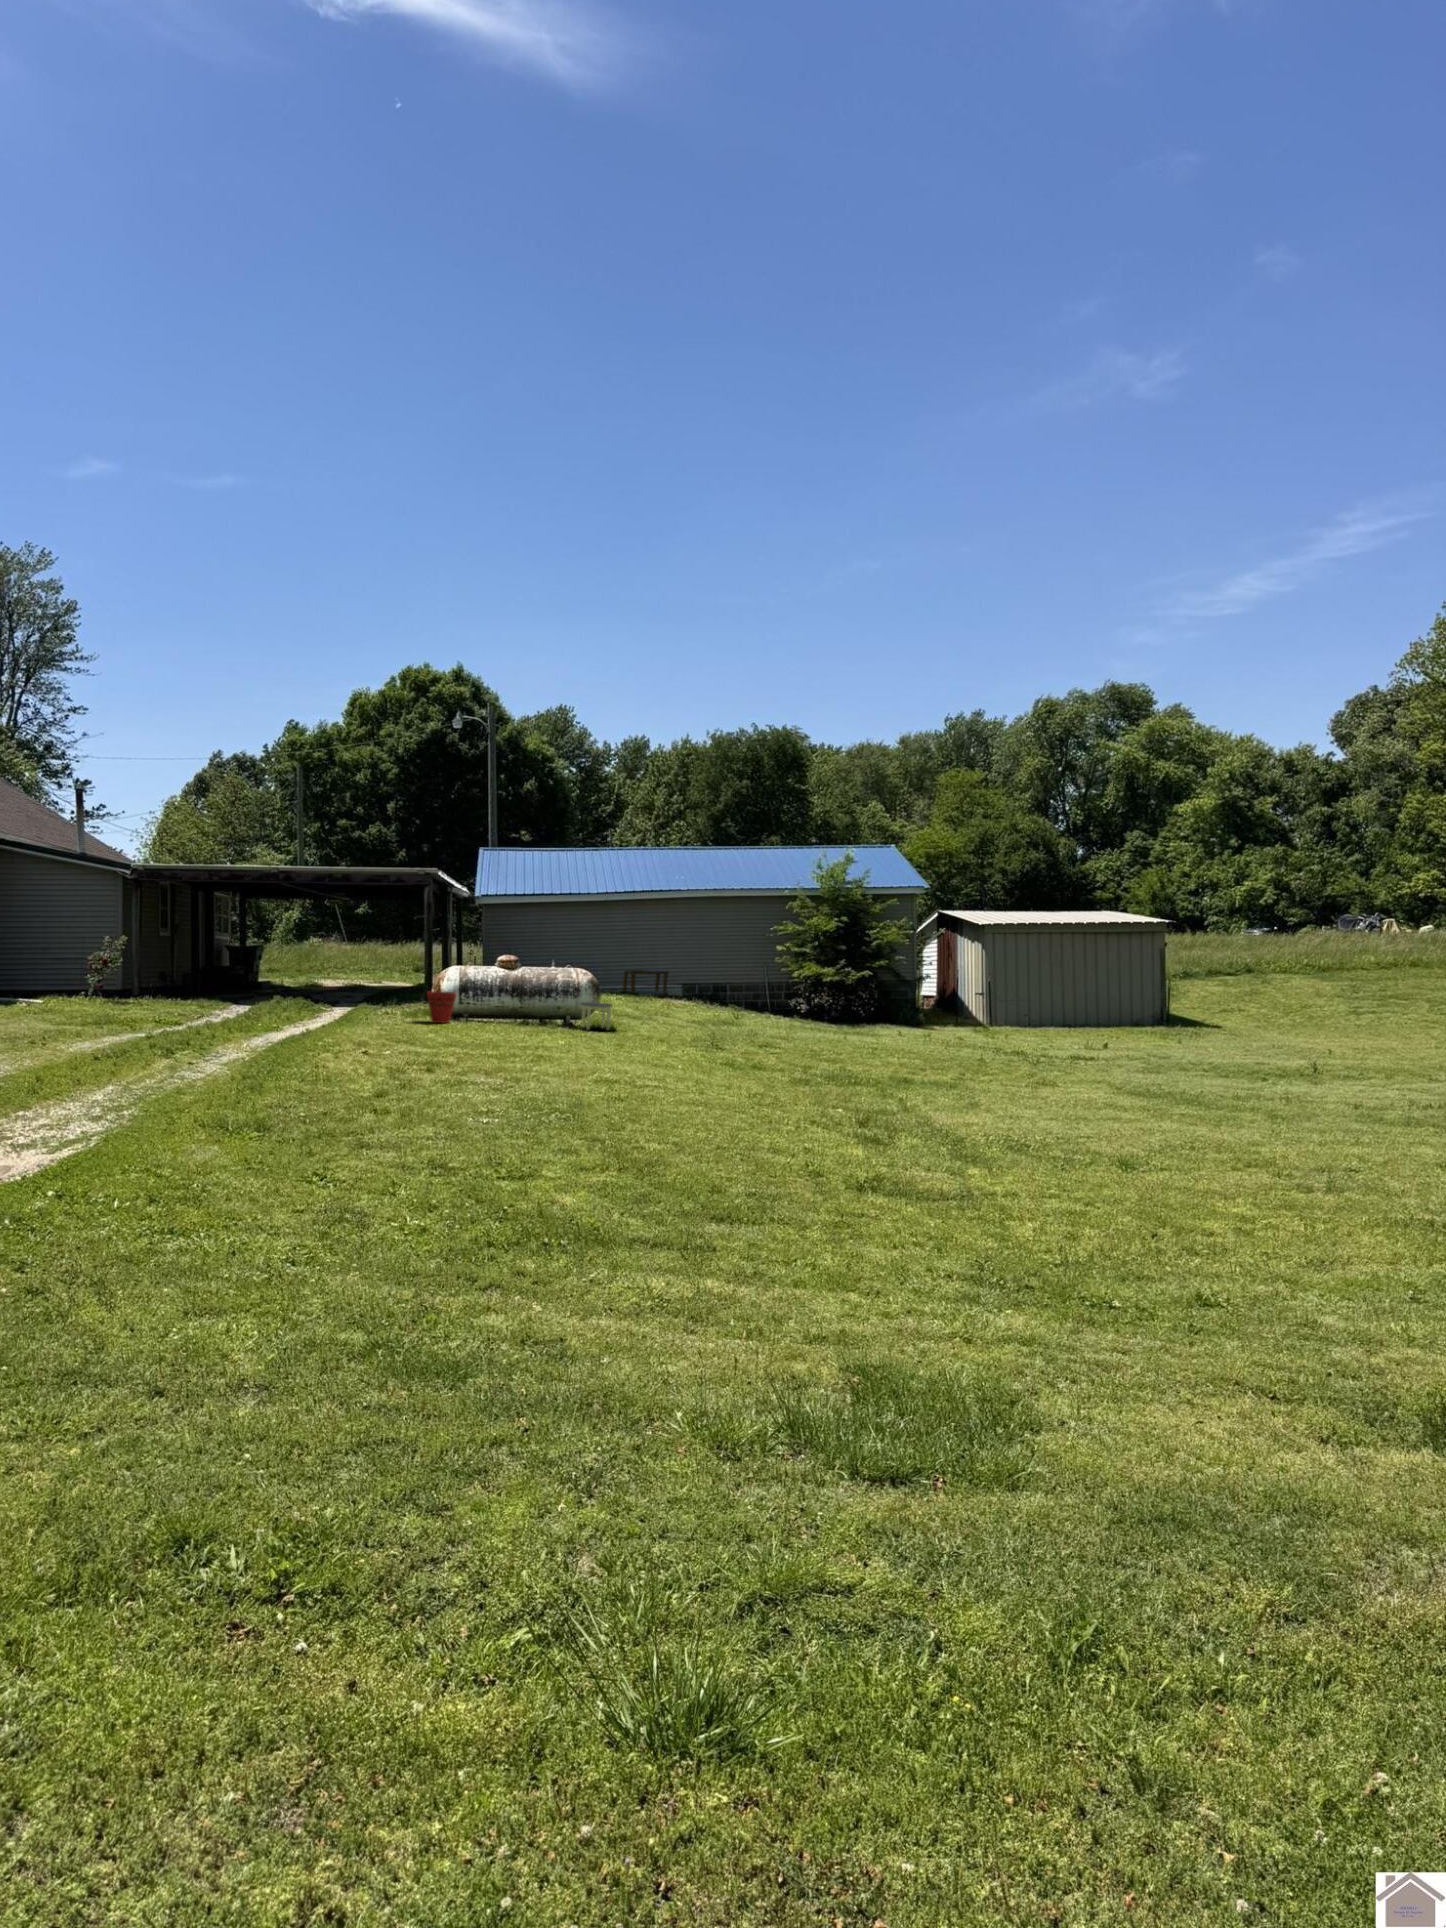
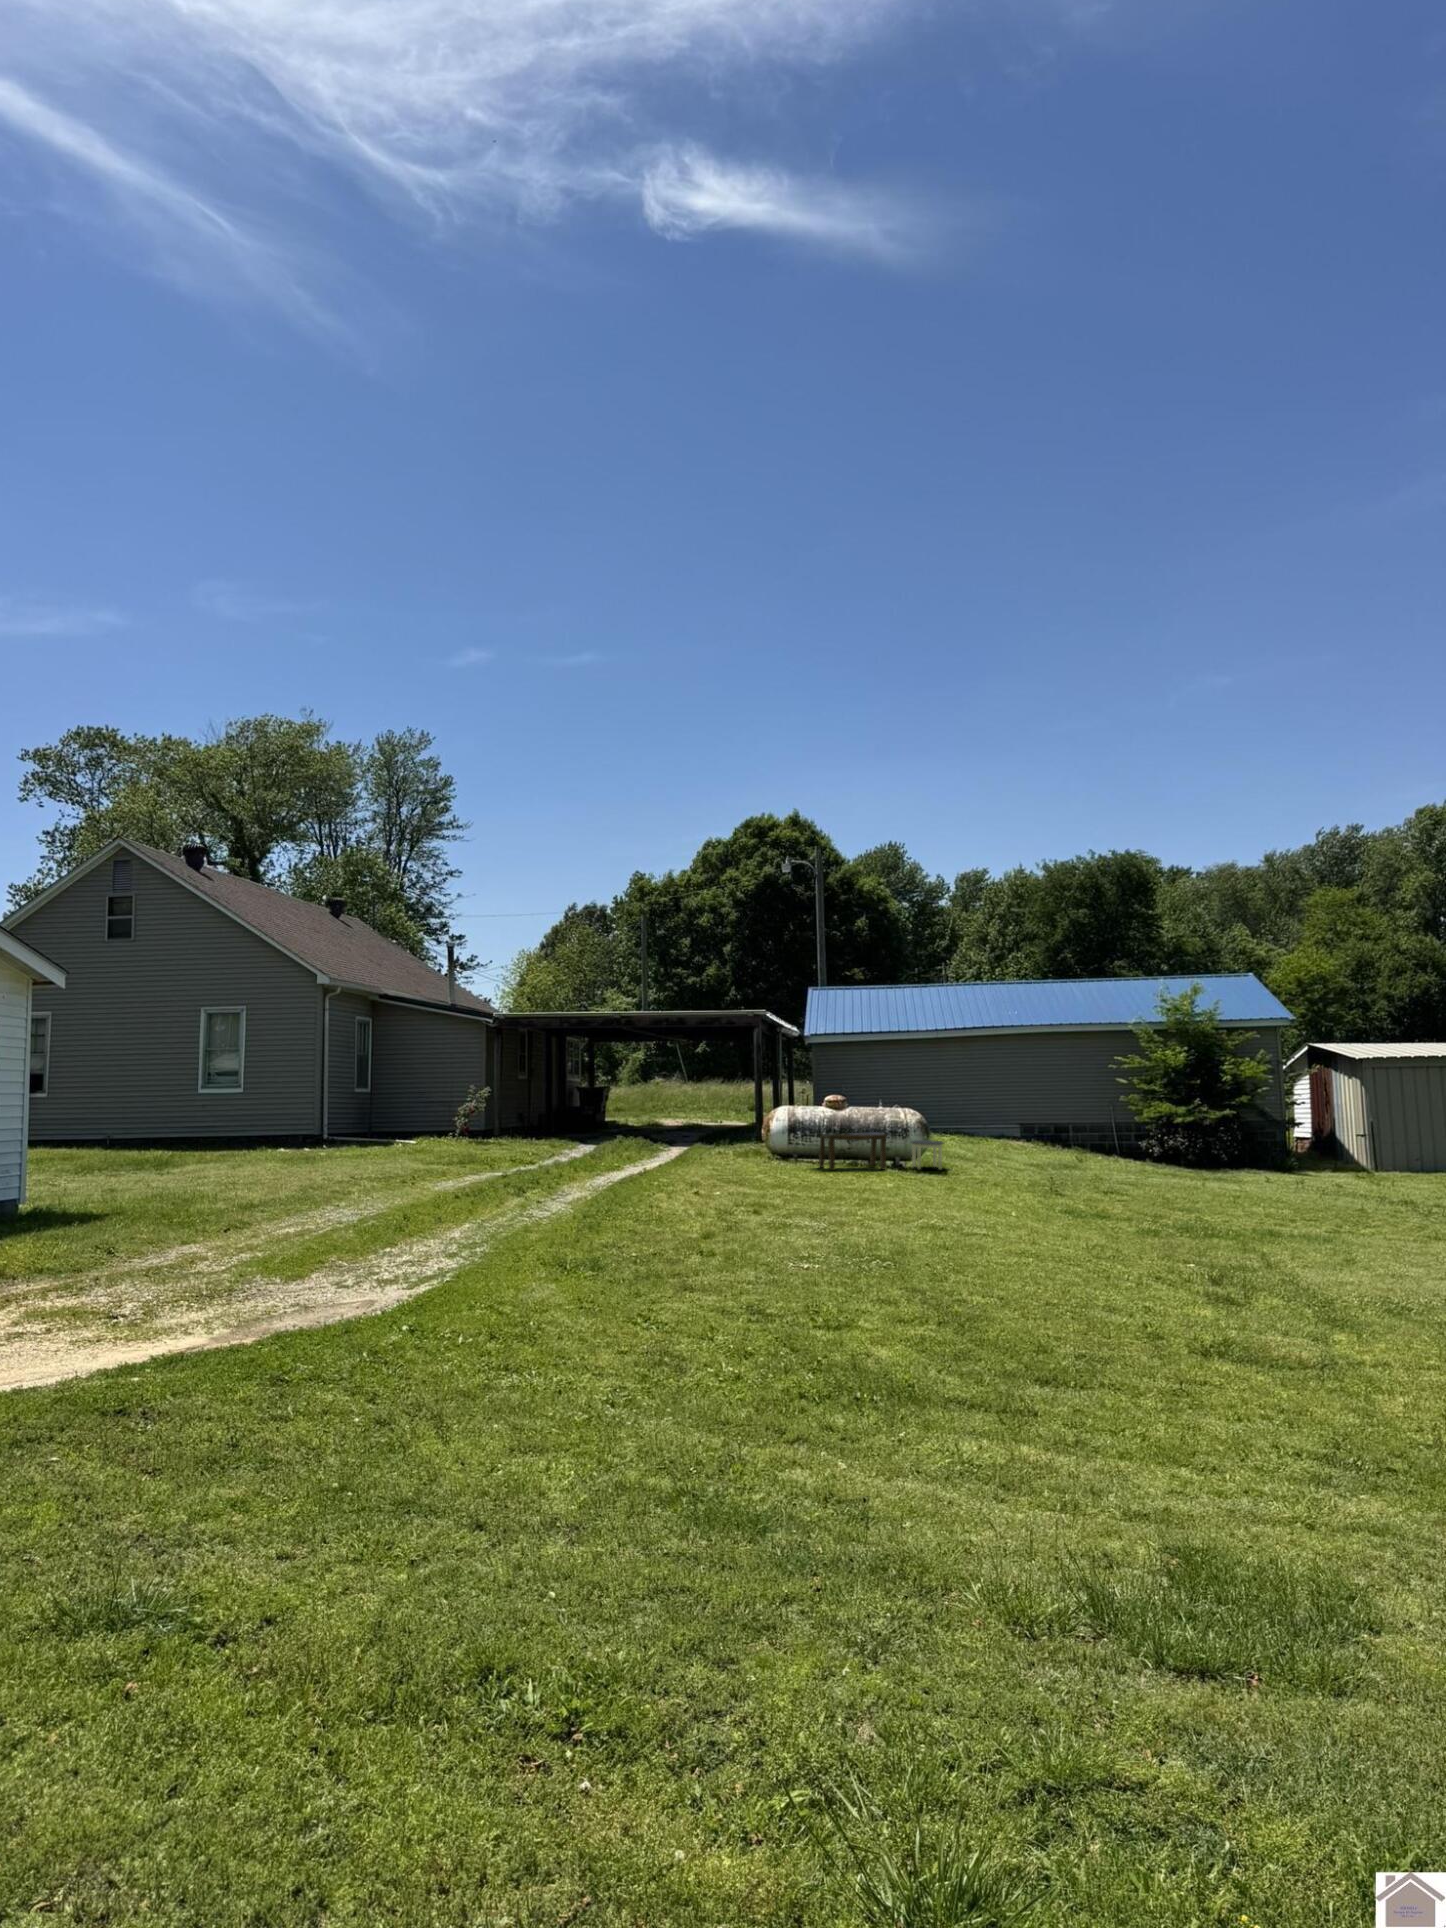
bench: present [623,970,669,994] -> present [819,1132,887,1170]
bucket: present [427,991,456,1023] -> none [755,1132,785,1164]

